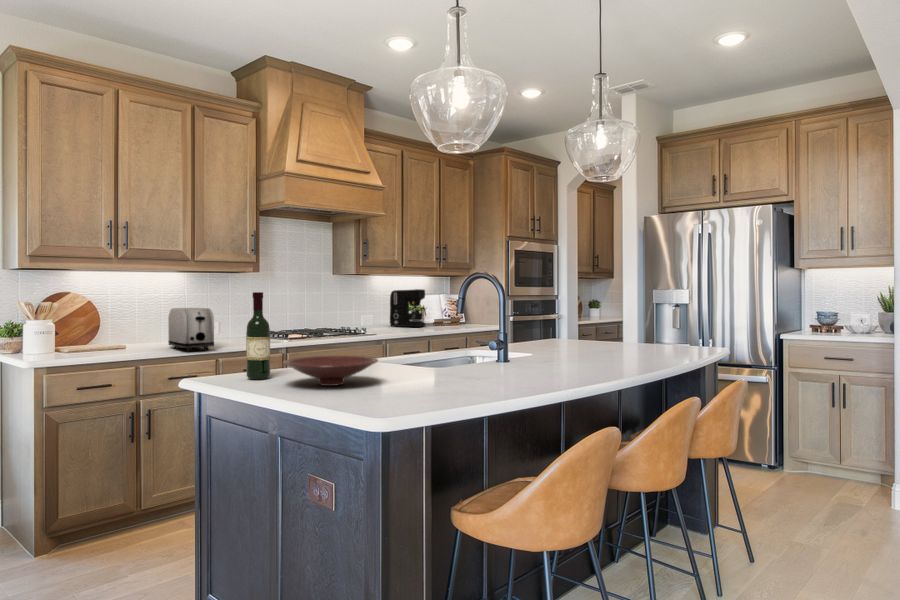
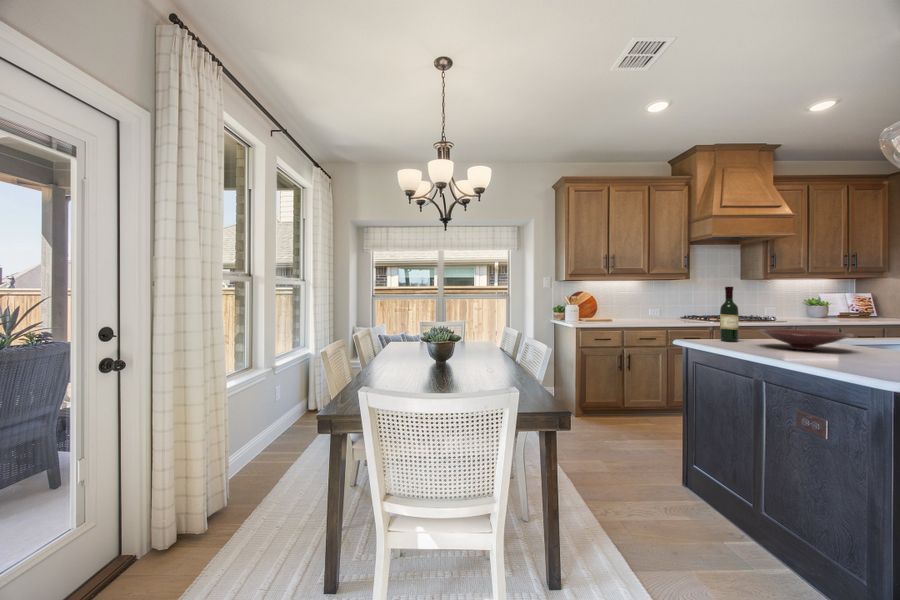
coffee maker: present [390,289,426,327] -> none [793,289,833,318]
toaster: present [168,308,214,351] -> none [637,300,667,324]

